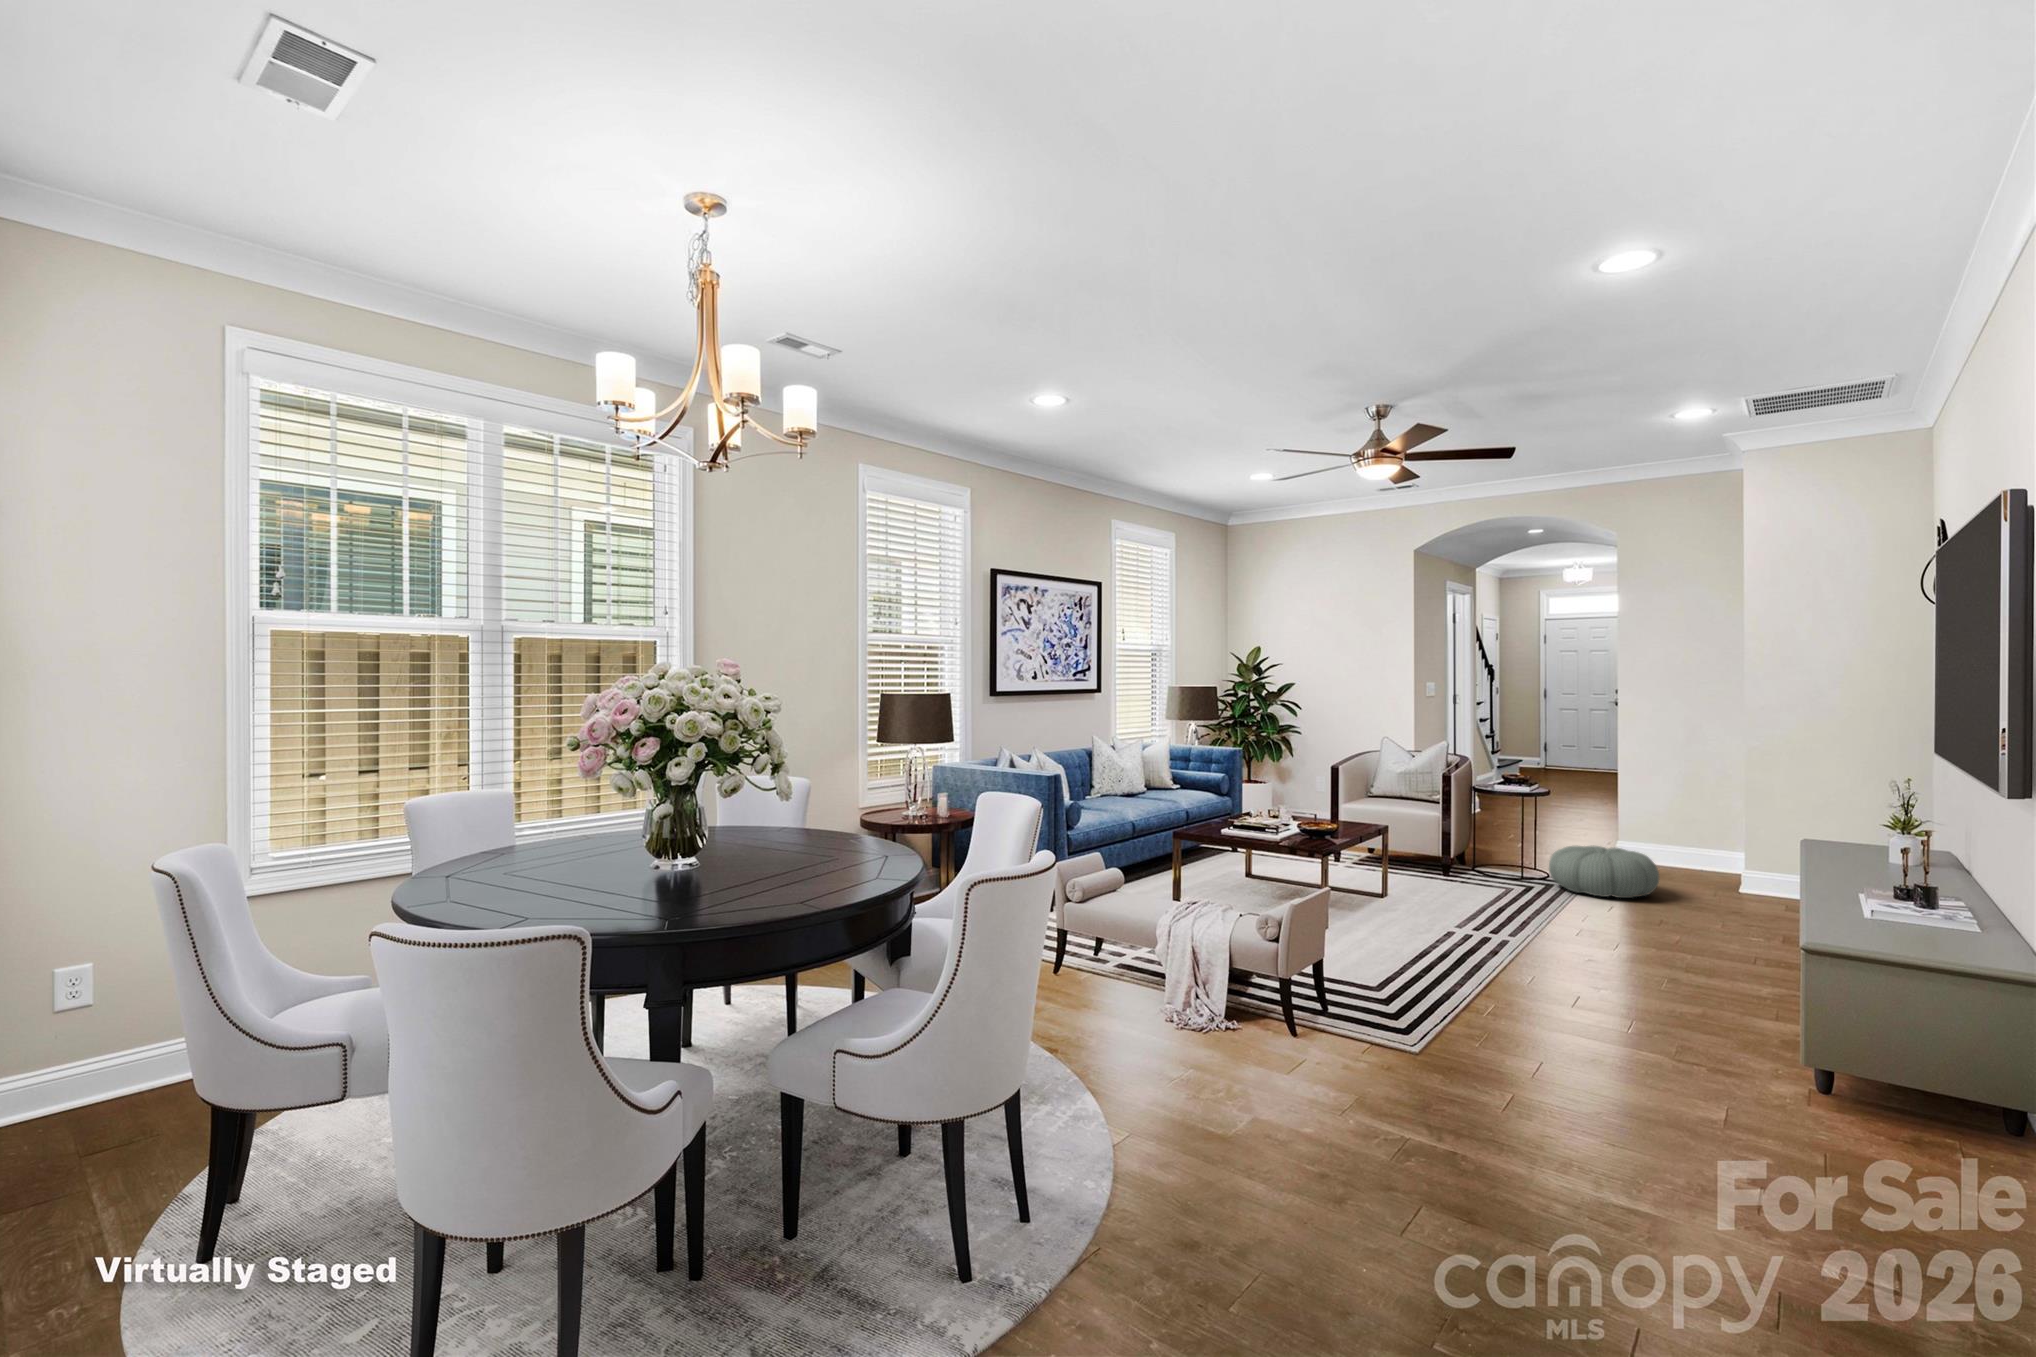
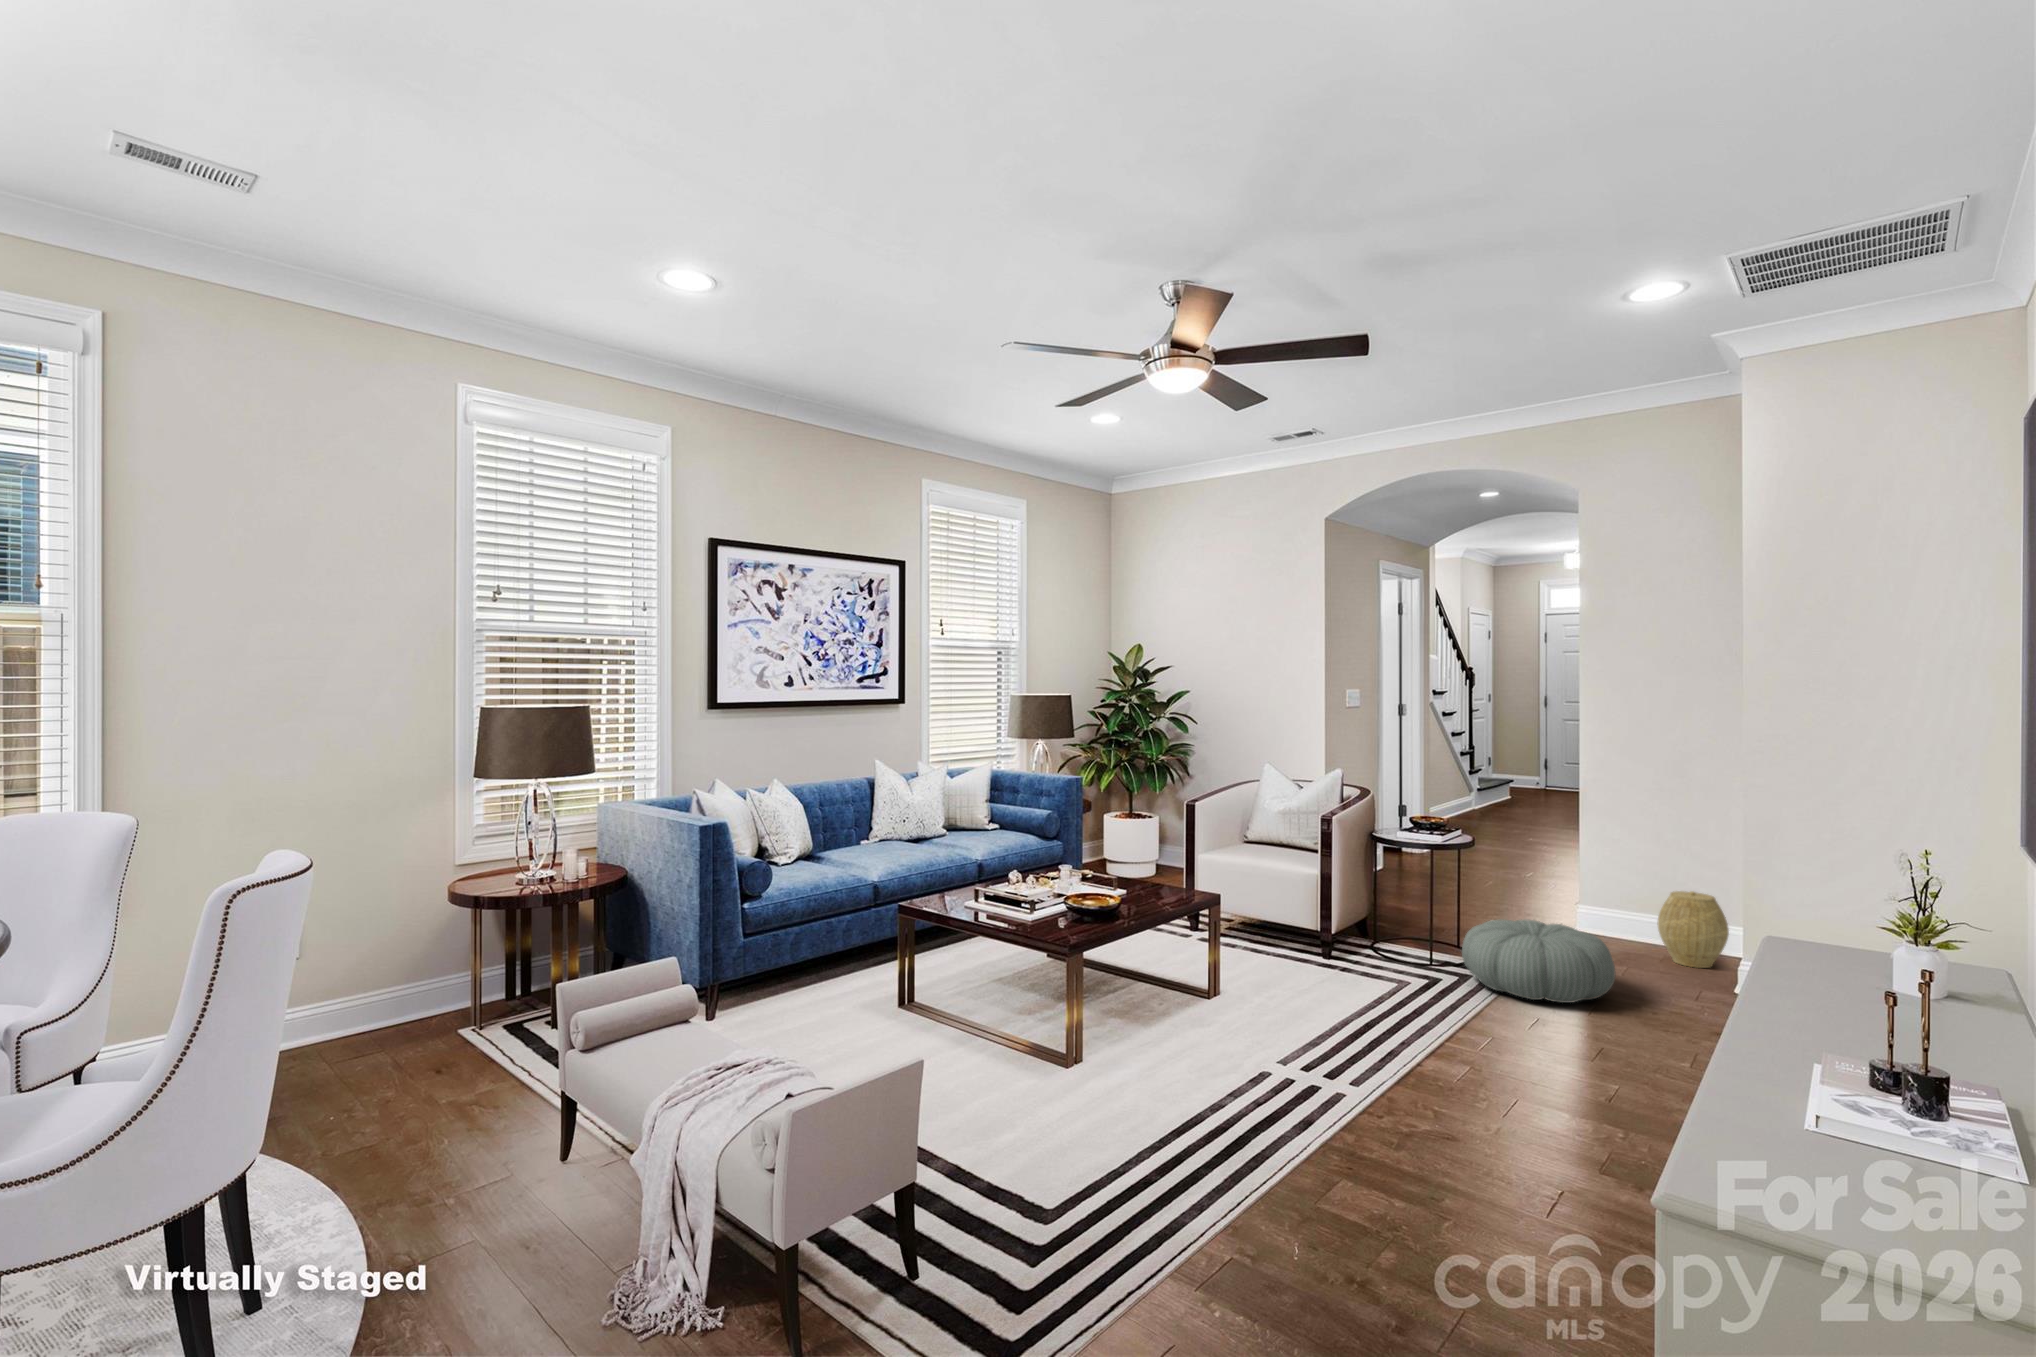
woven basket: none [1680,826,1731,880] -> present [1658,891,1729,968]

